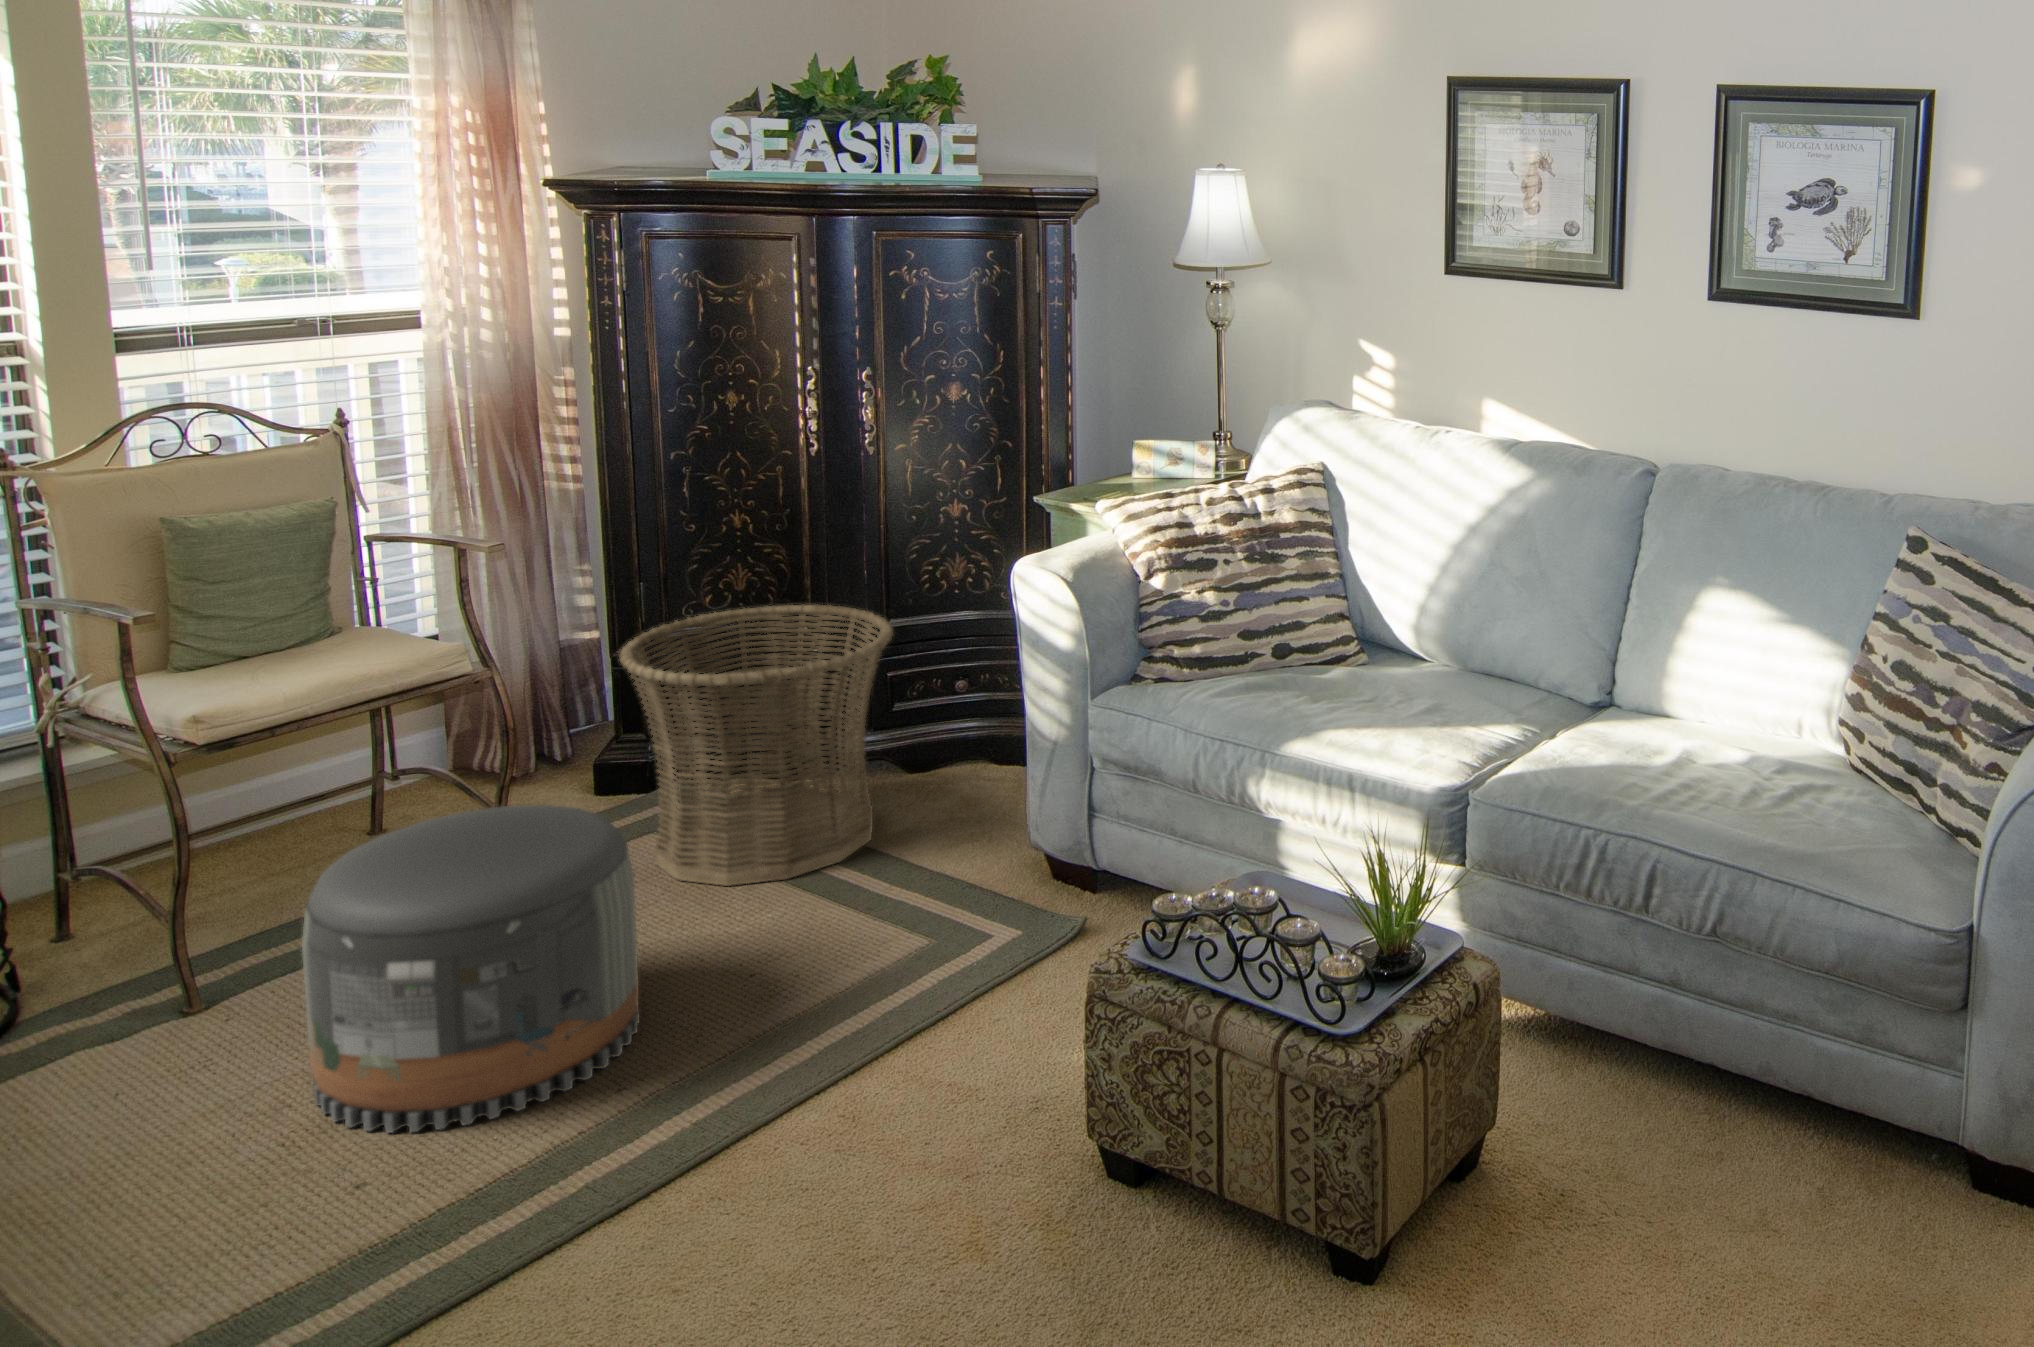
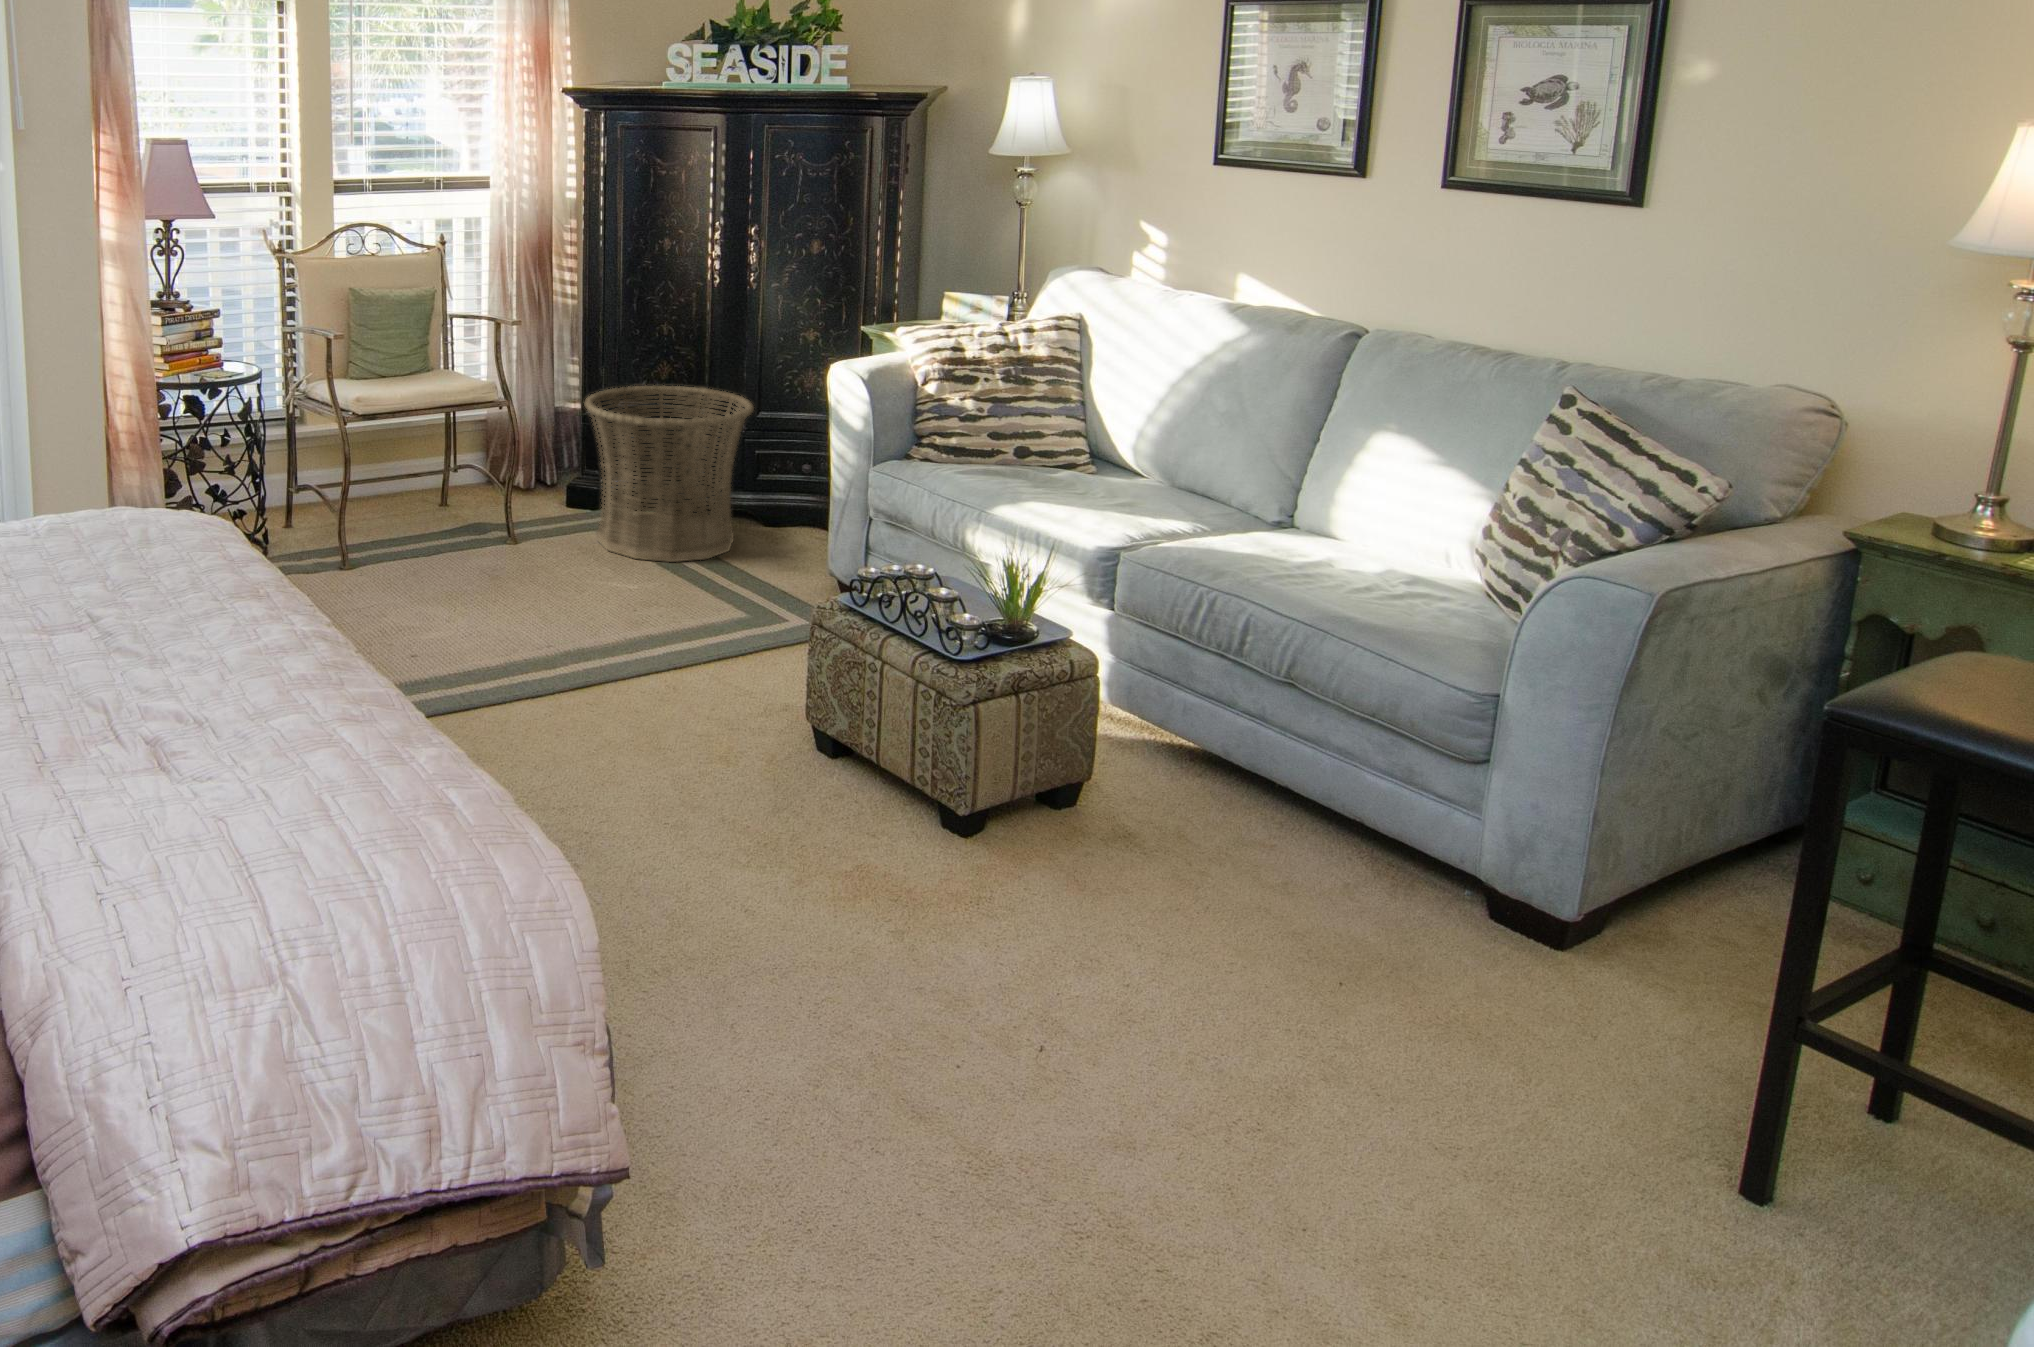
pouf: present [302,805,640,1133] -> none [408,470,575,640]

